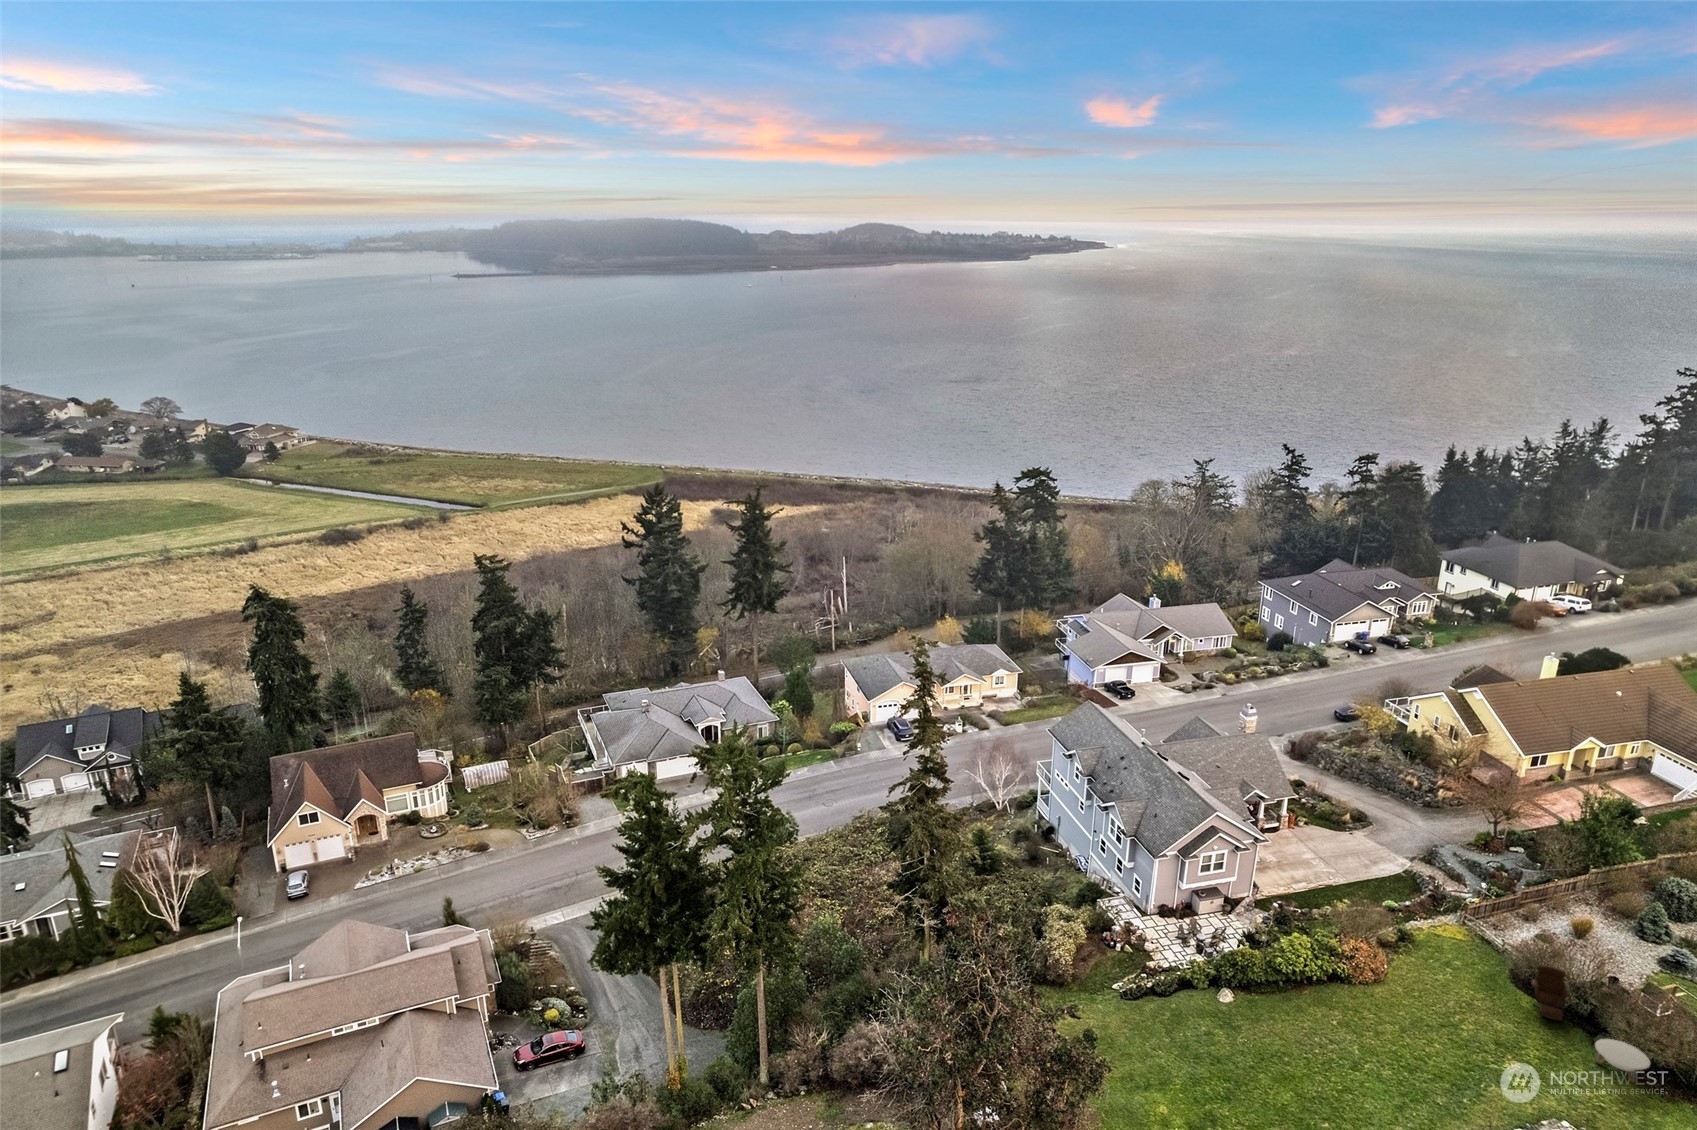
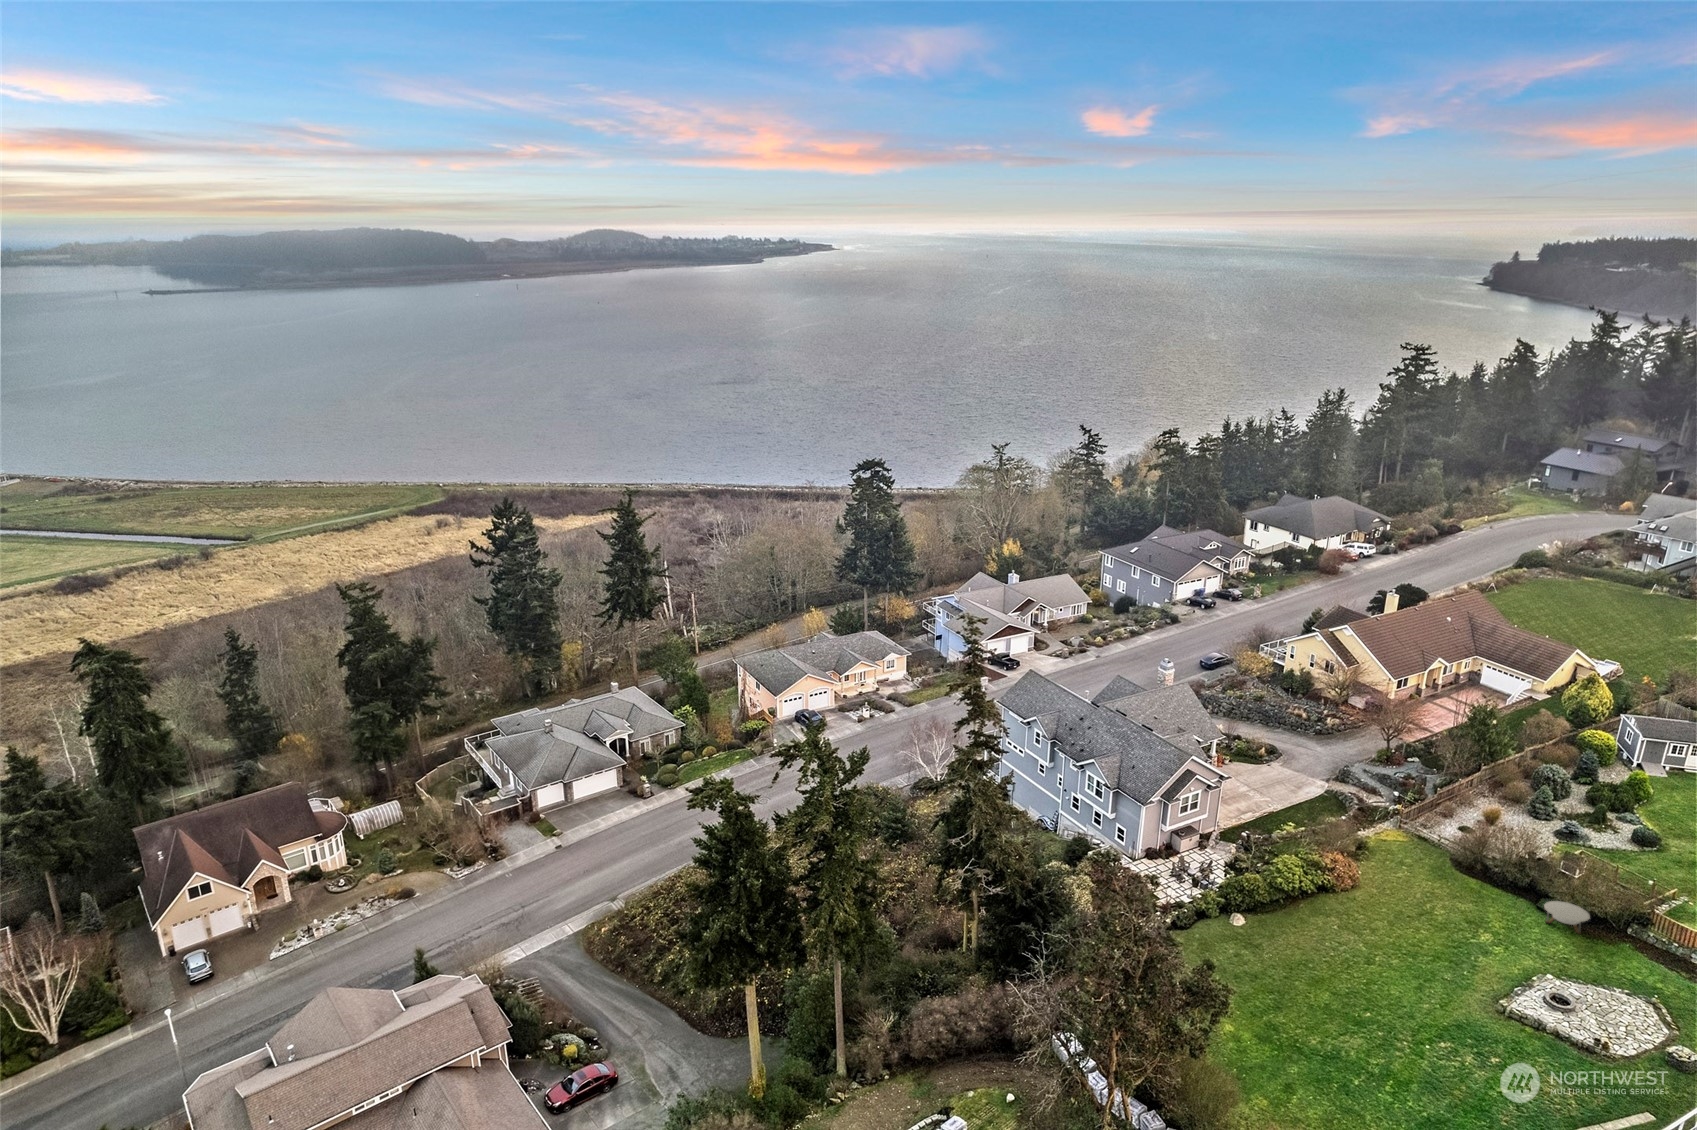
lounge chair: present [1532,965,1570,1021] -> none [1477,849,1509,898]

